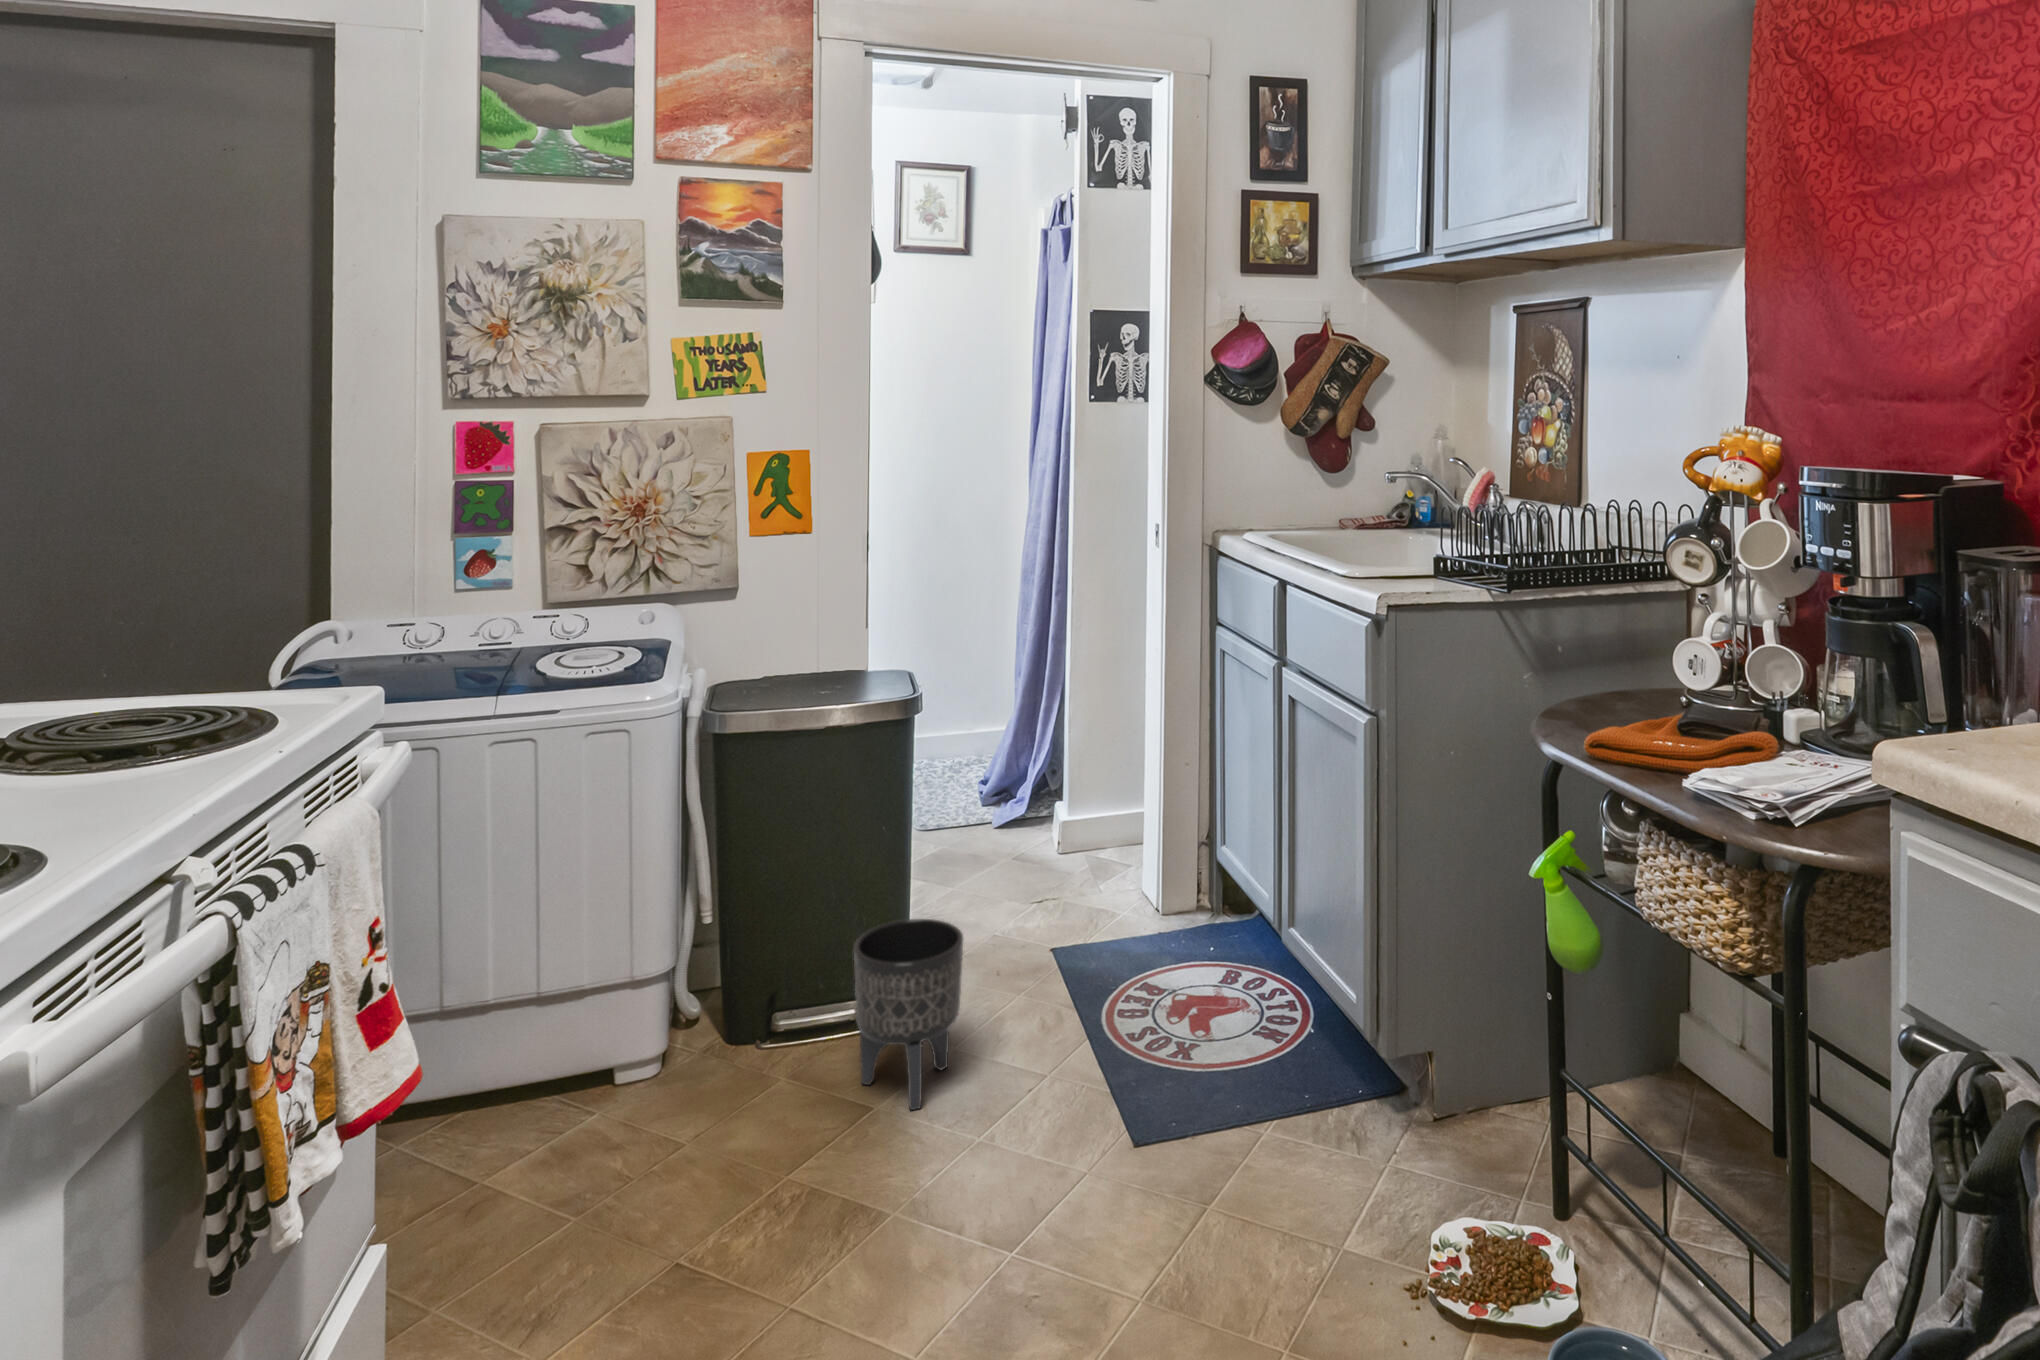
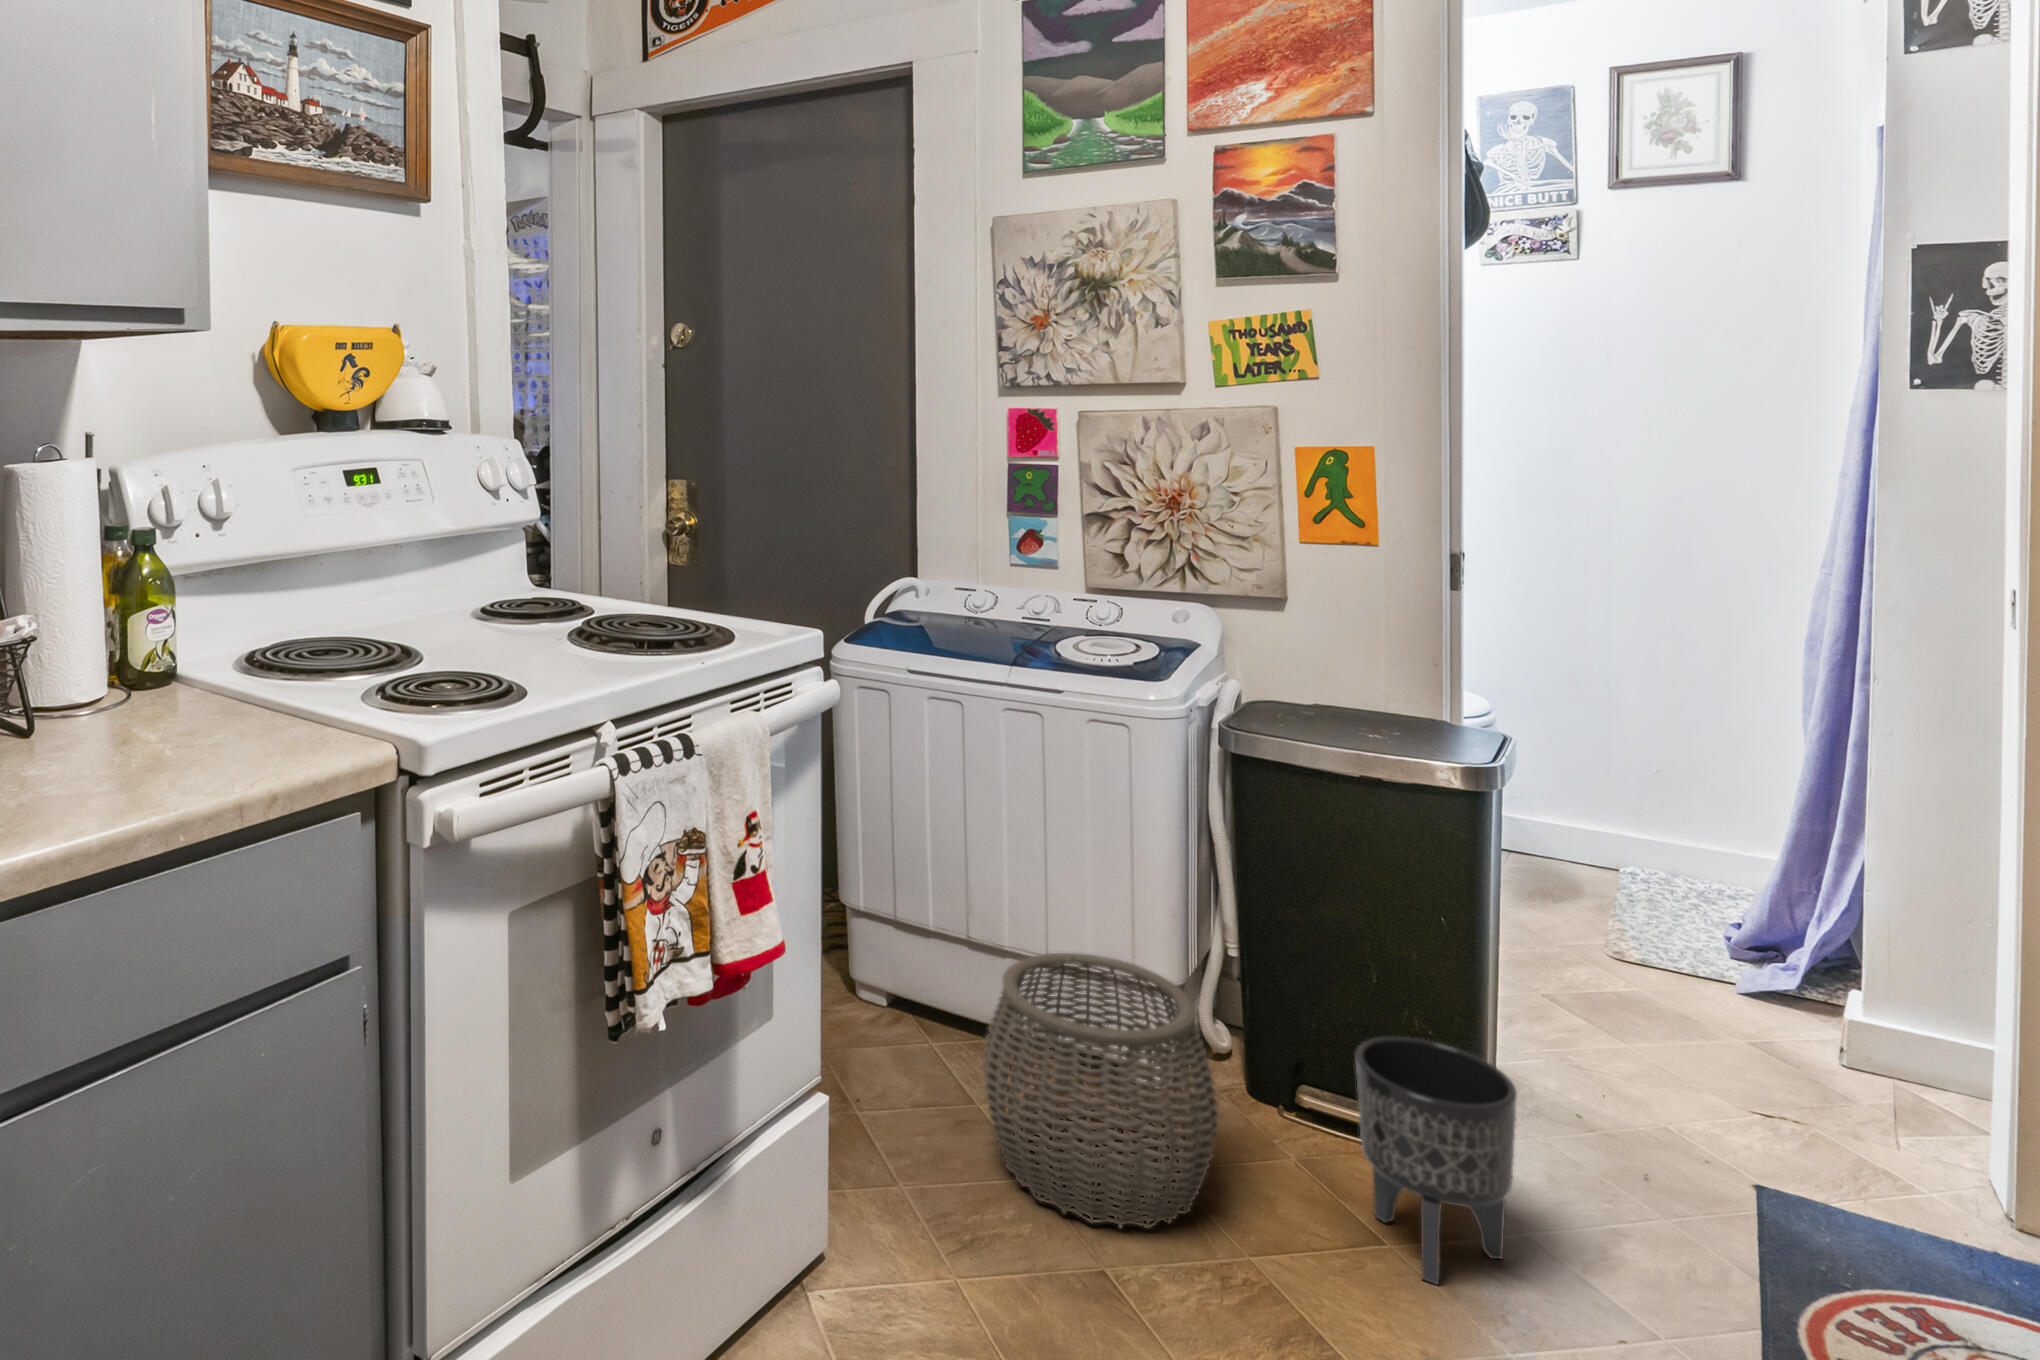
woven basket: none [521,955,757,1230] -> present [982,953,1219,1228]

